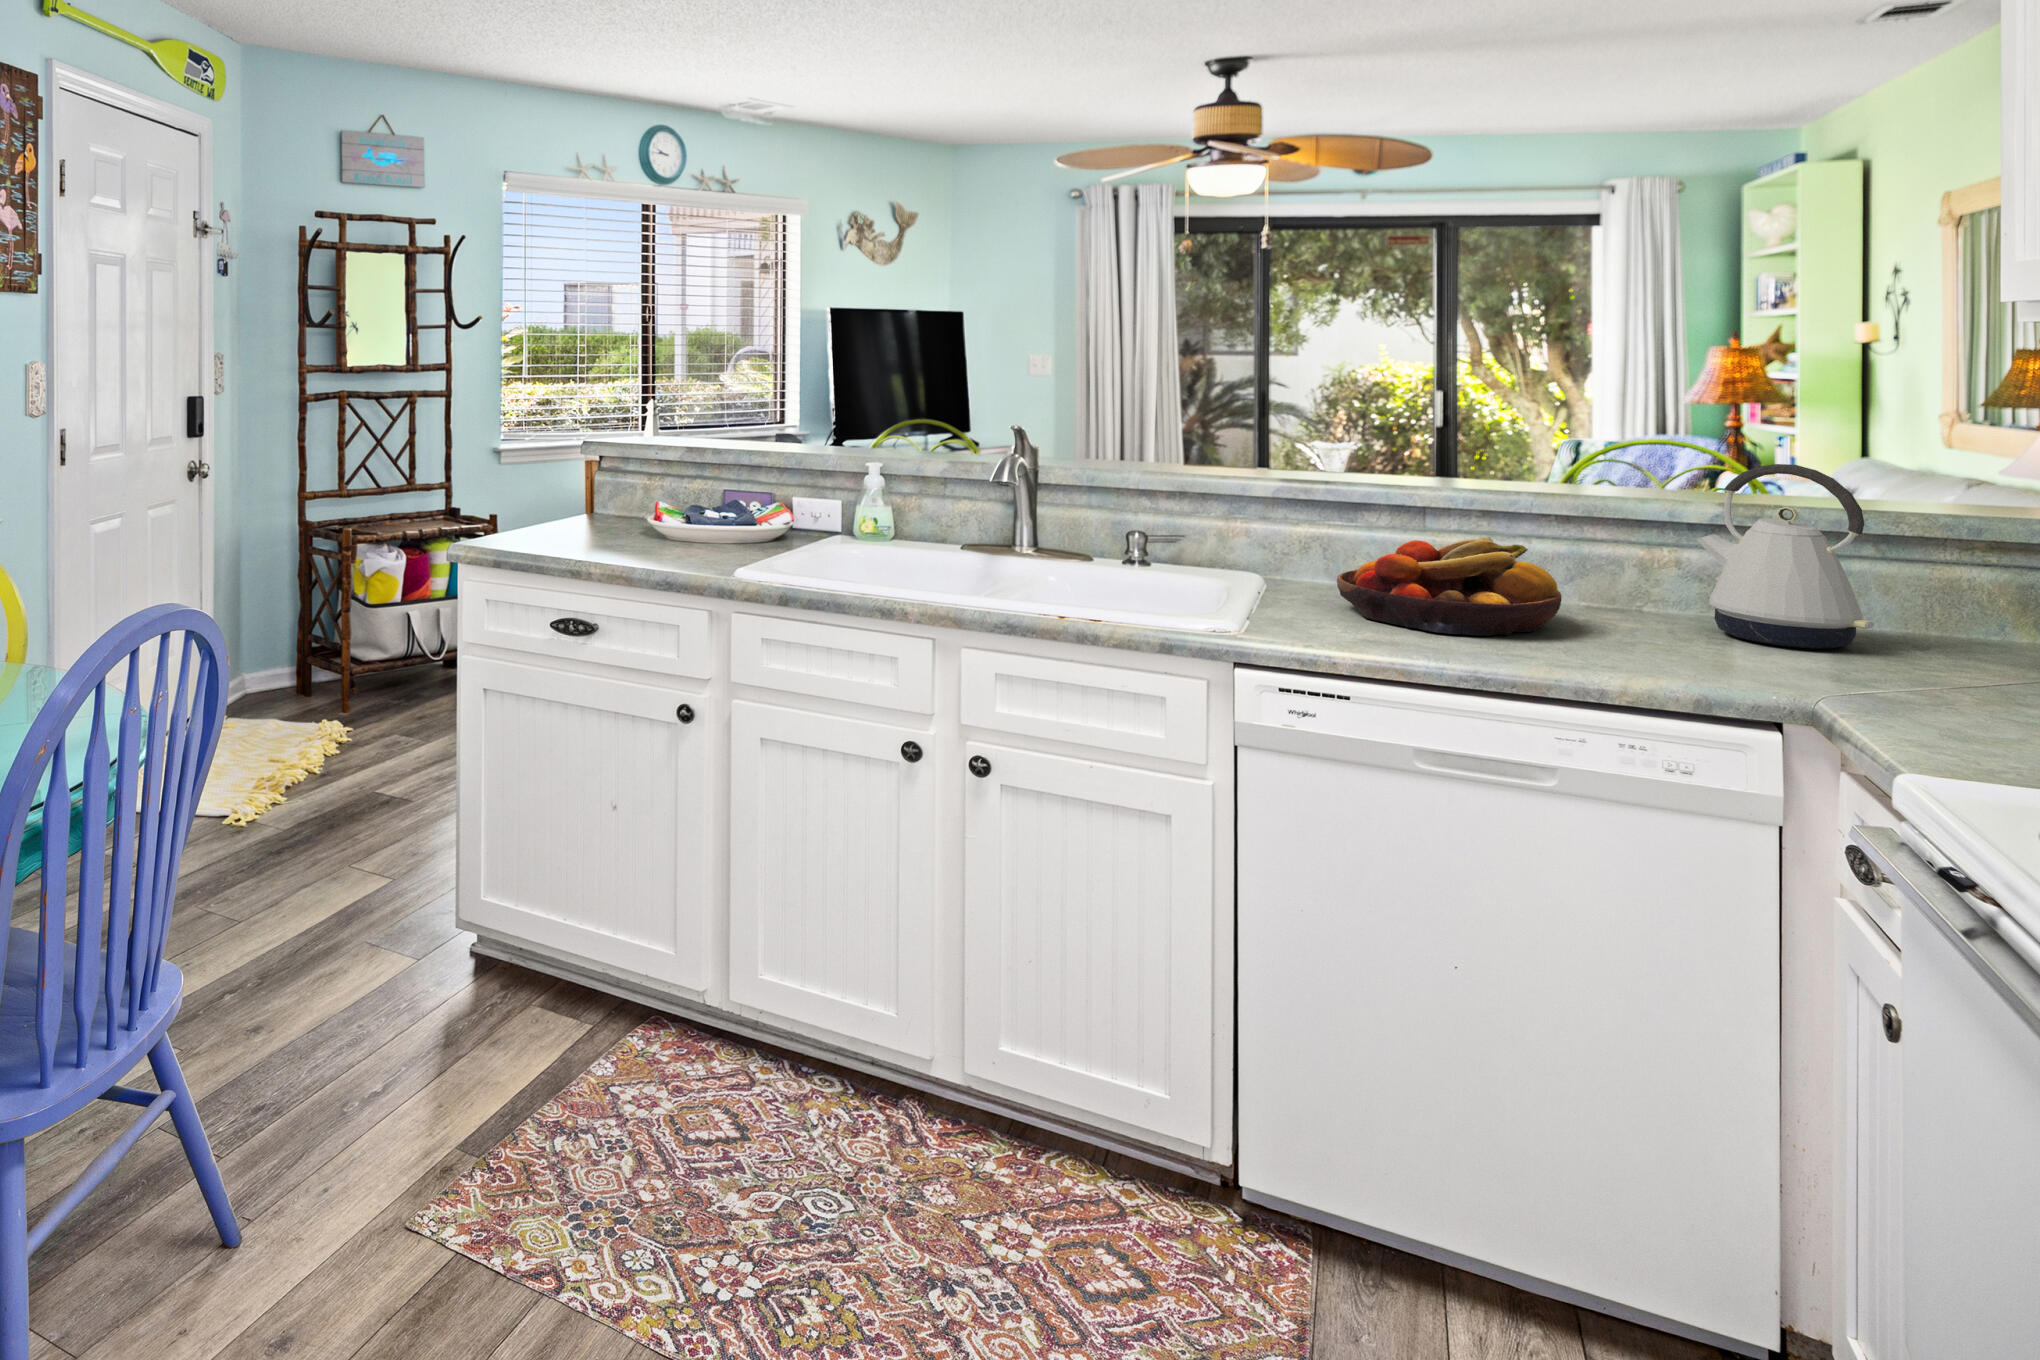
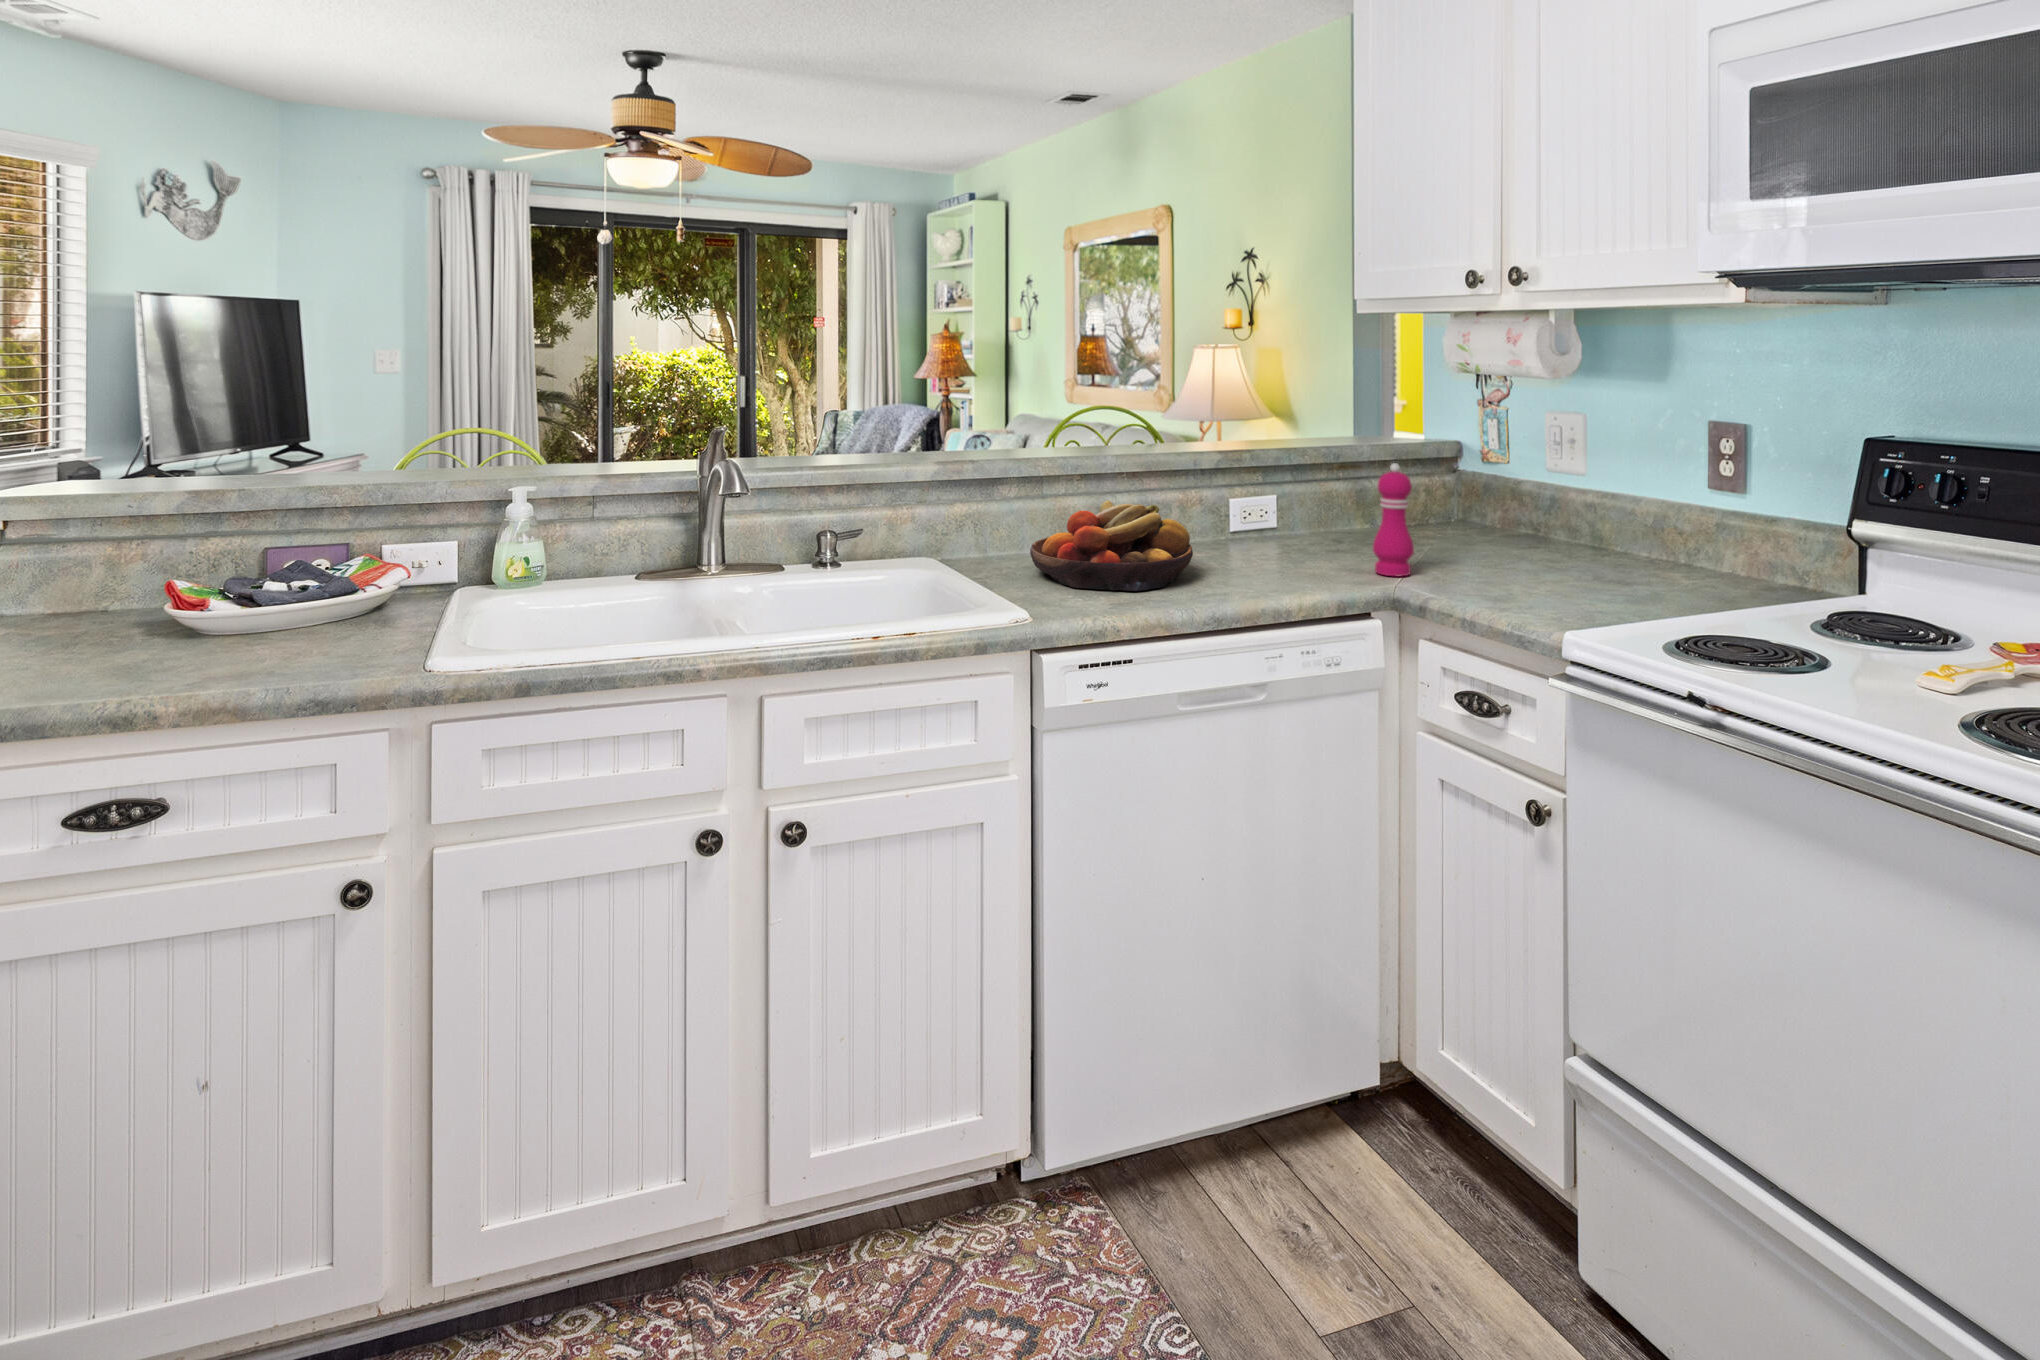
kettle: present [1697,464,1874,649] -> none [1230,424,1331,557]
pepper mill: none [1887,527,1971,694] -> present [1373,463,1414,576]

